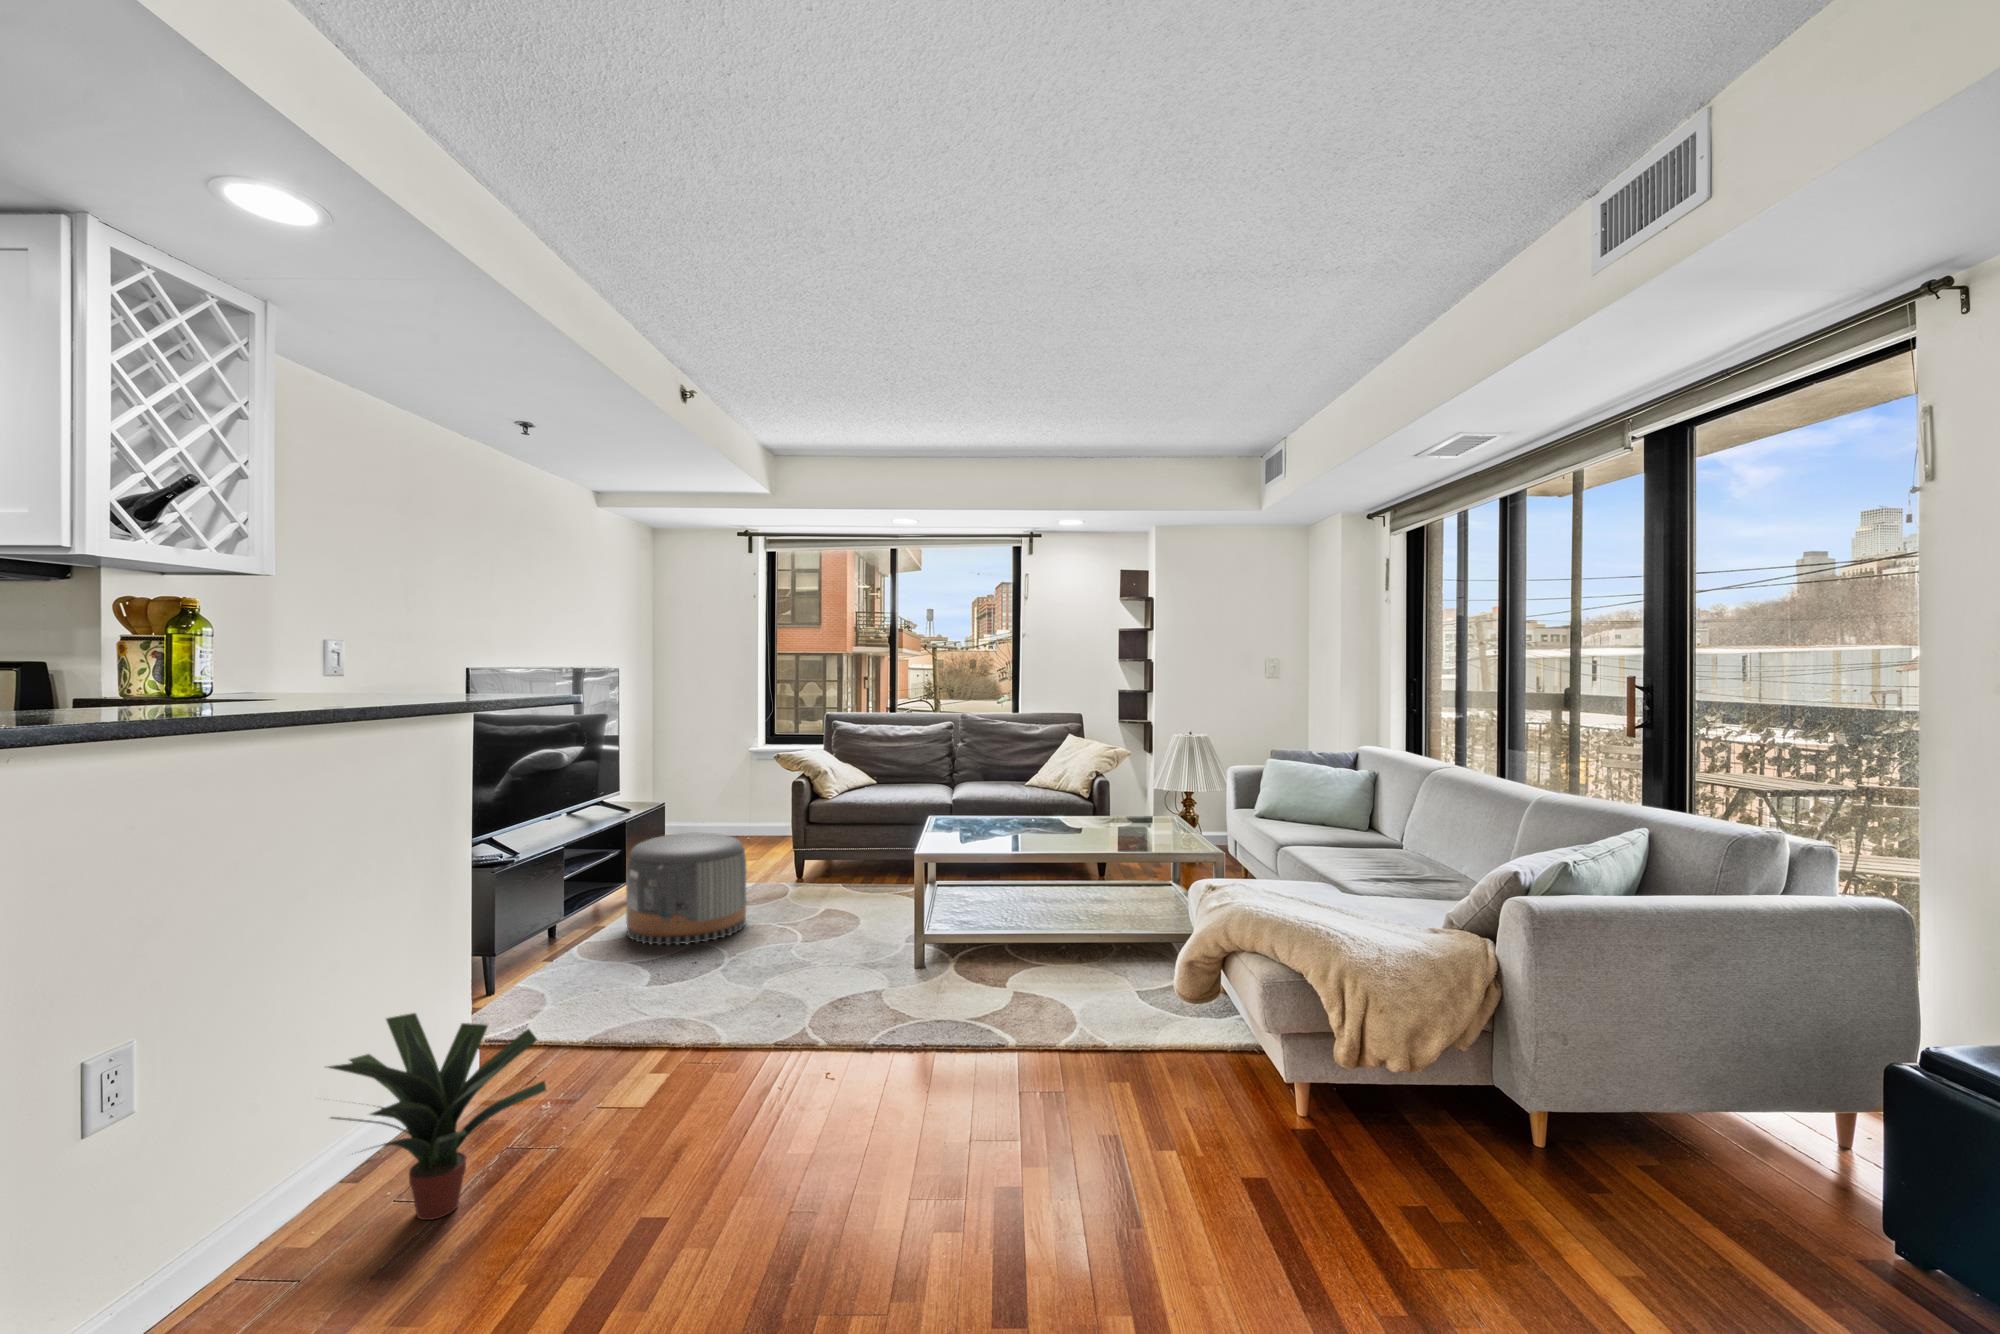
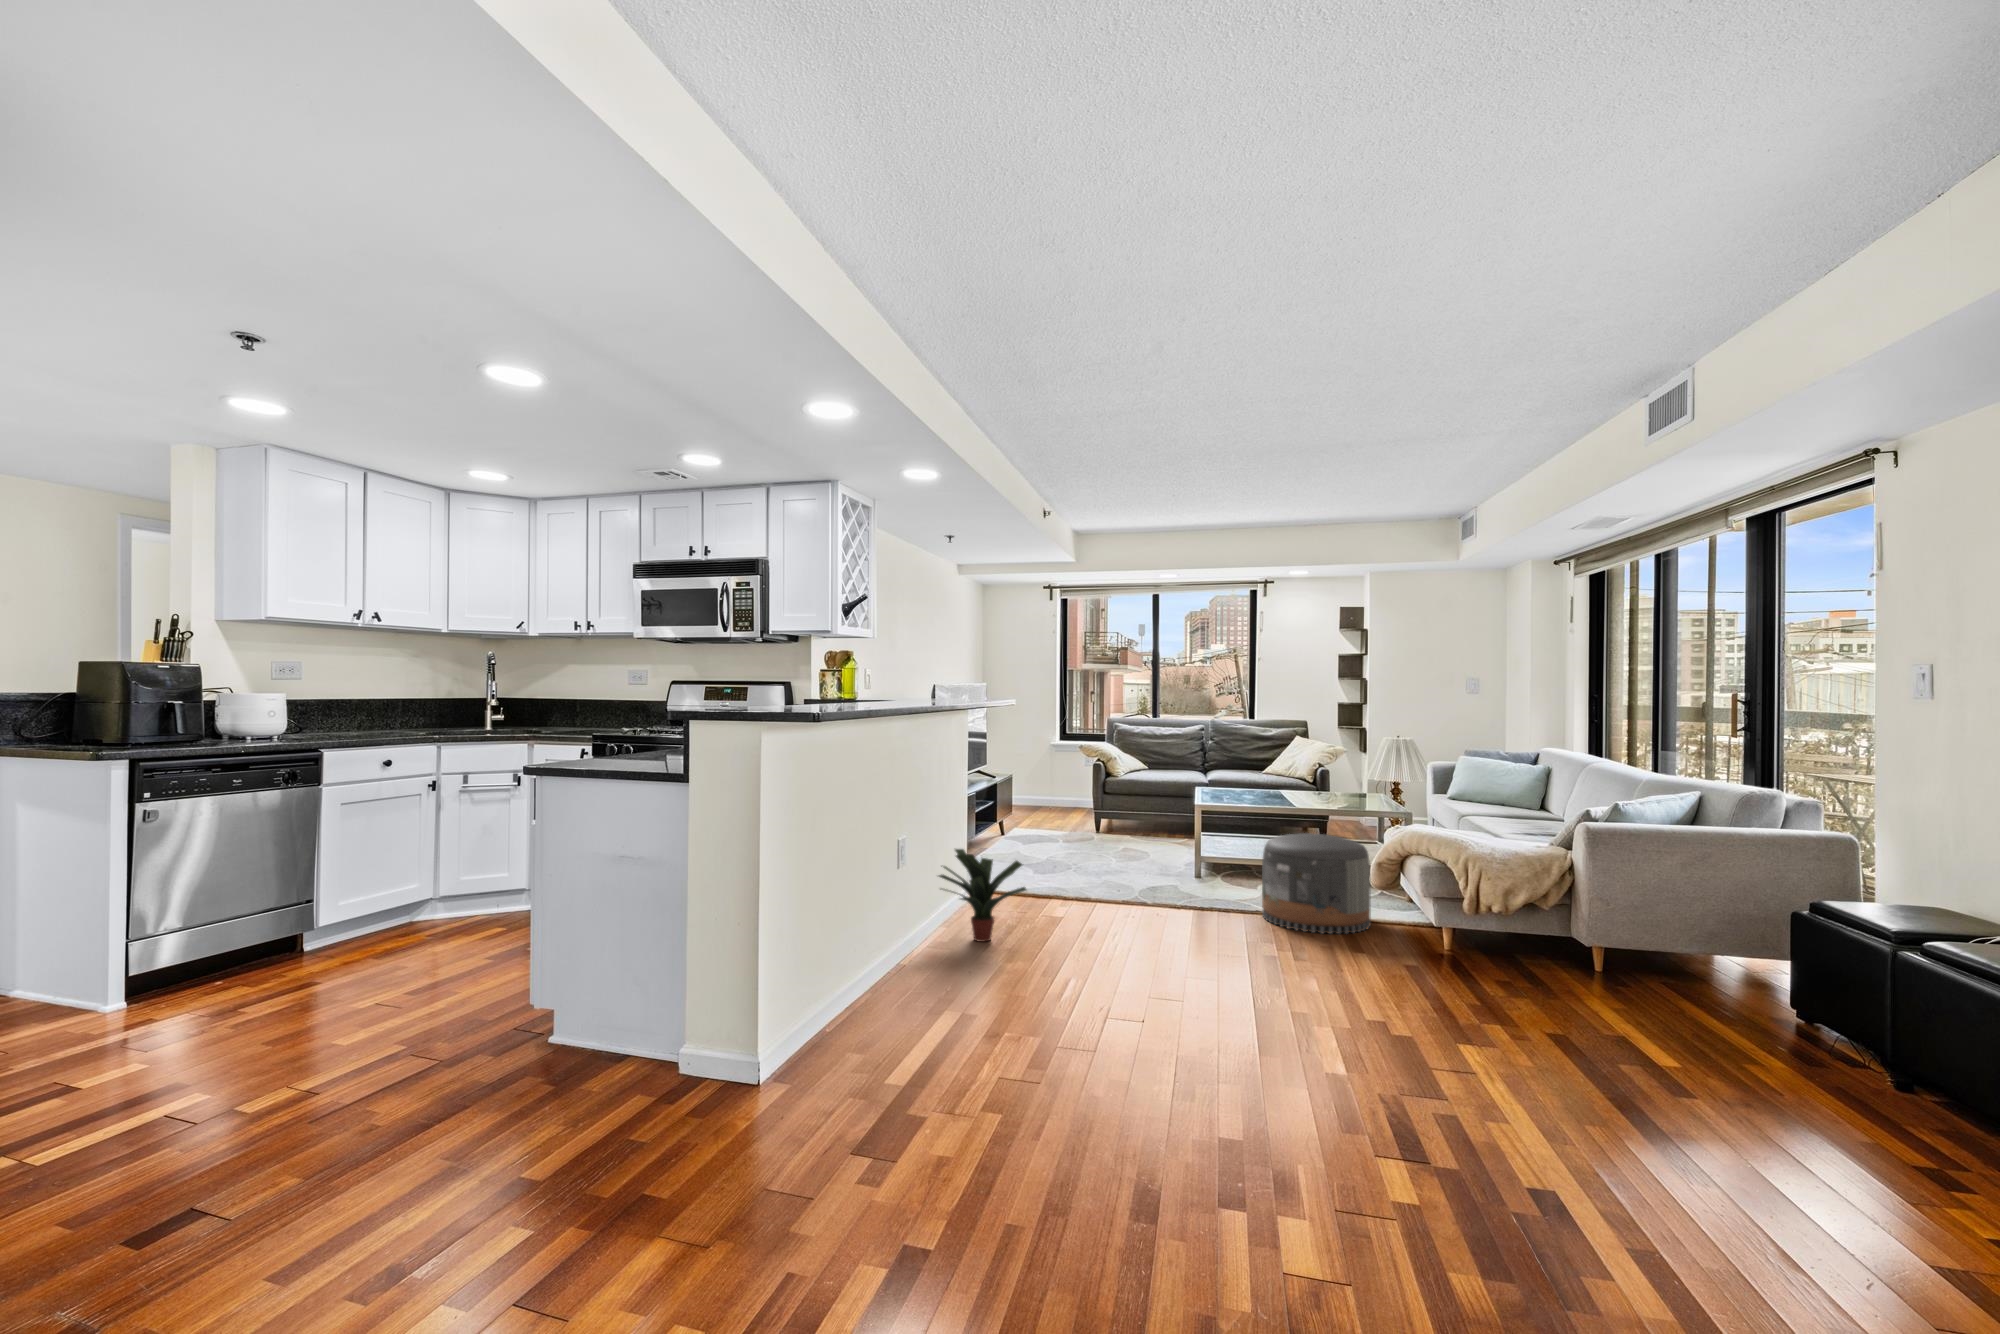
pouf: present [626,833,746,945] -> present [1262,833,1371,934]

